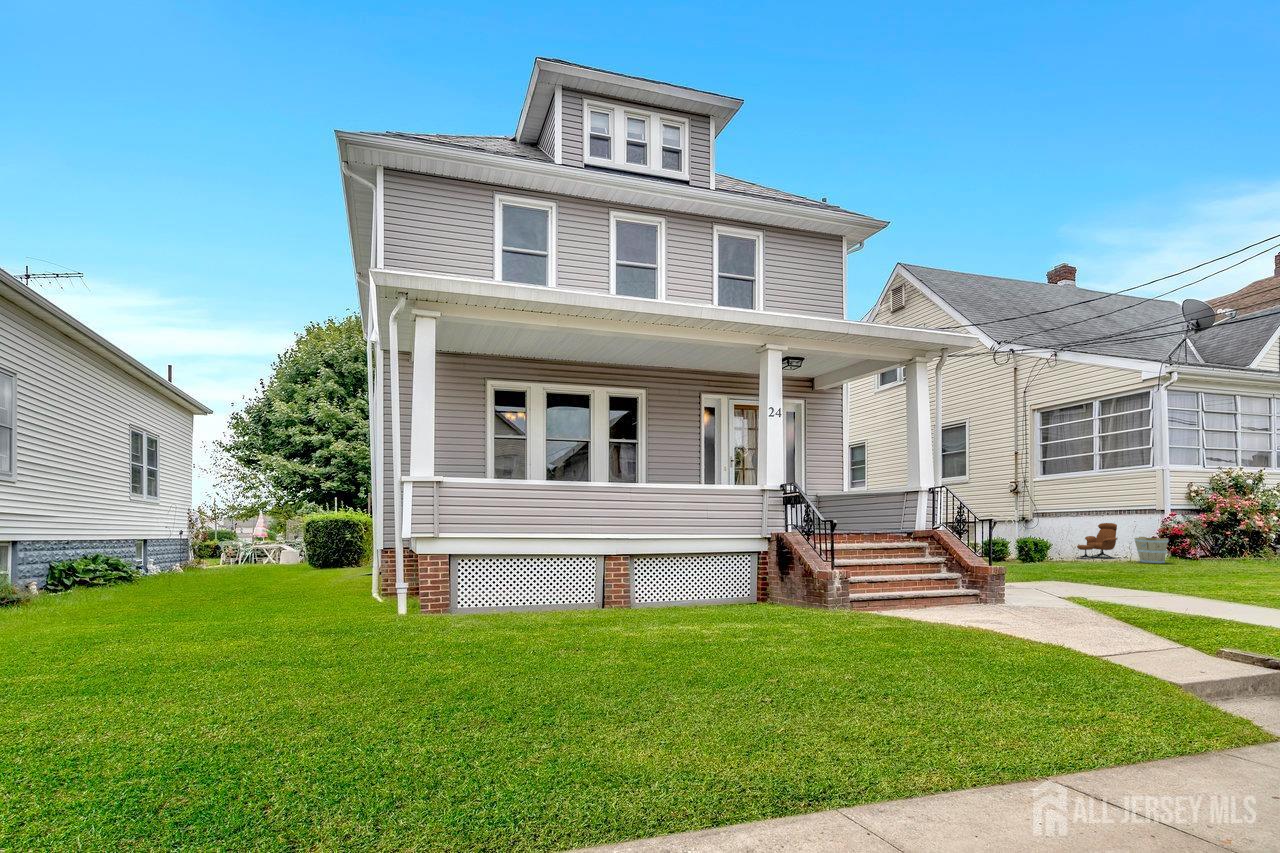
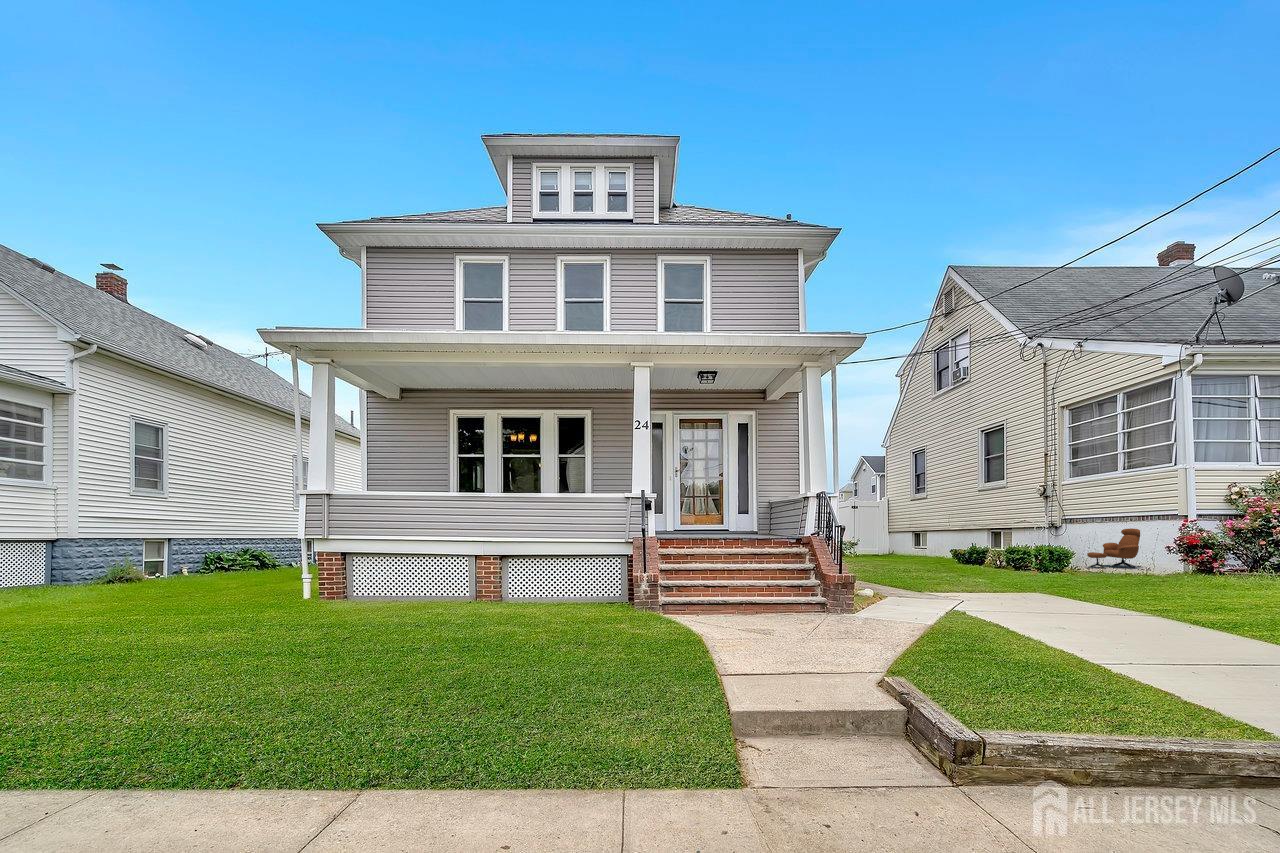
wooden bucket: present [1134,537,1169,564] -> none [1147,545,1190,576]

